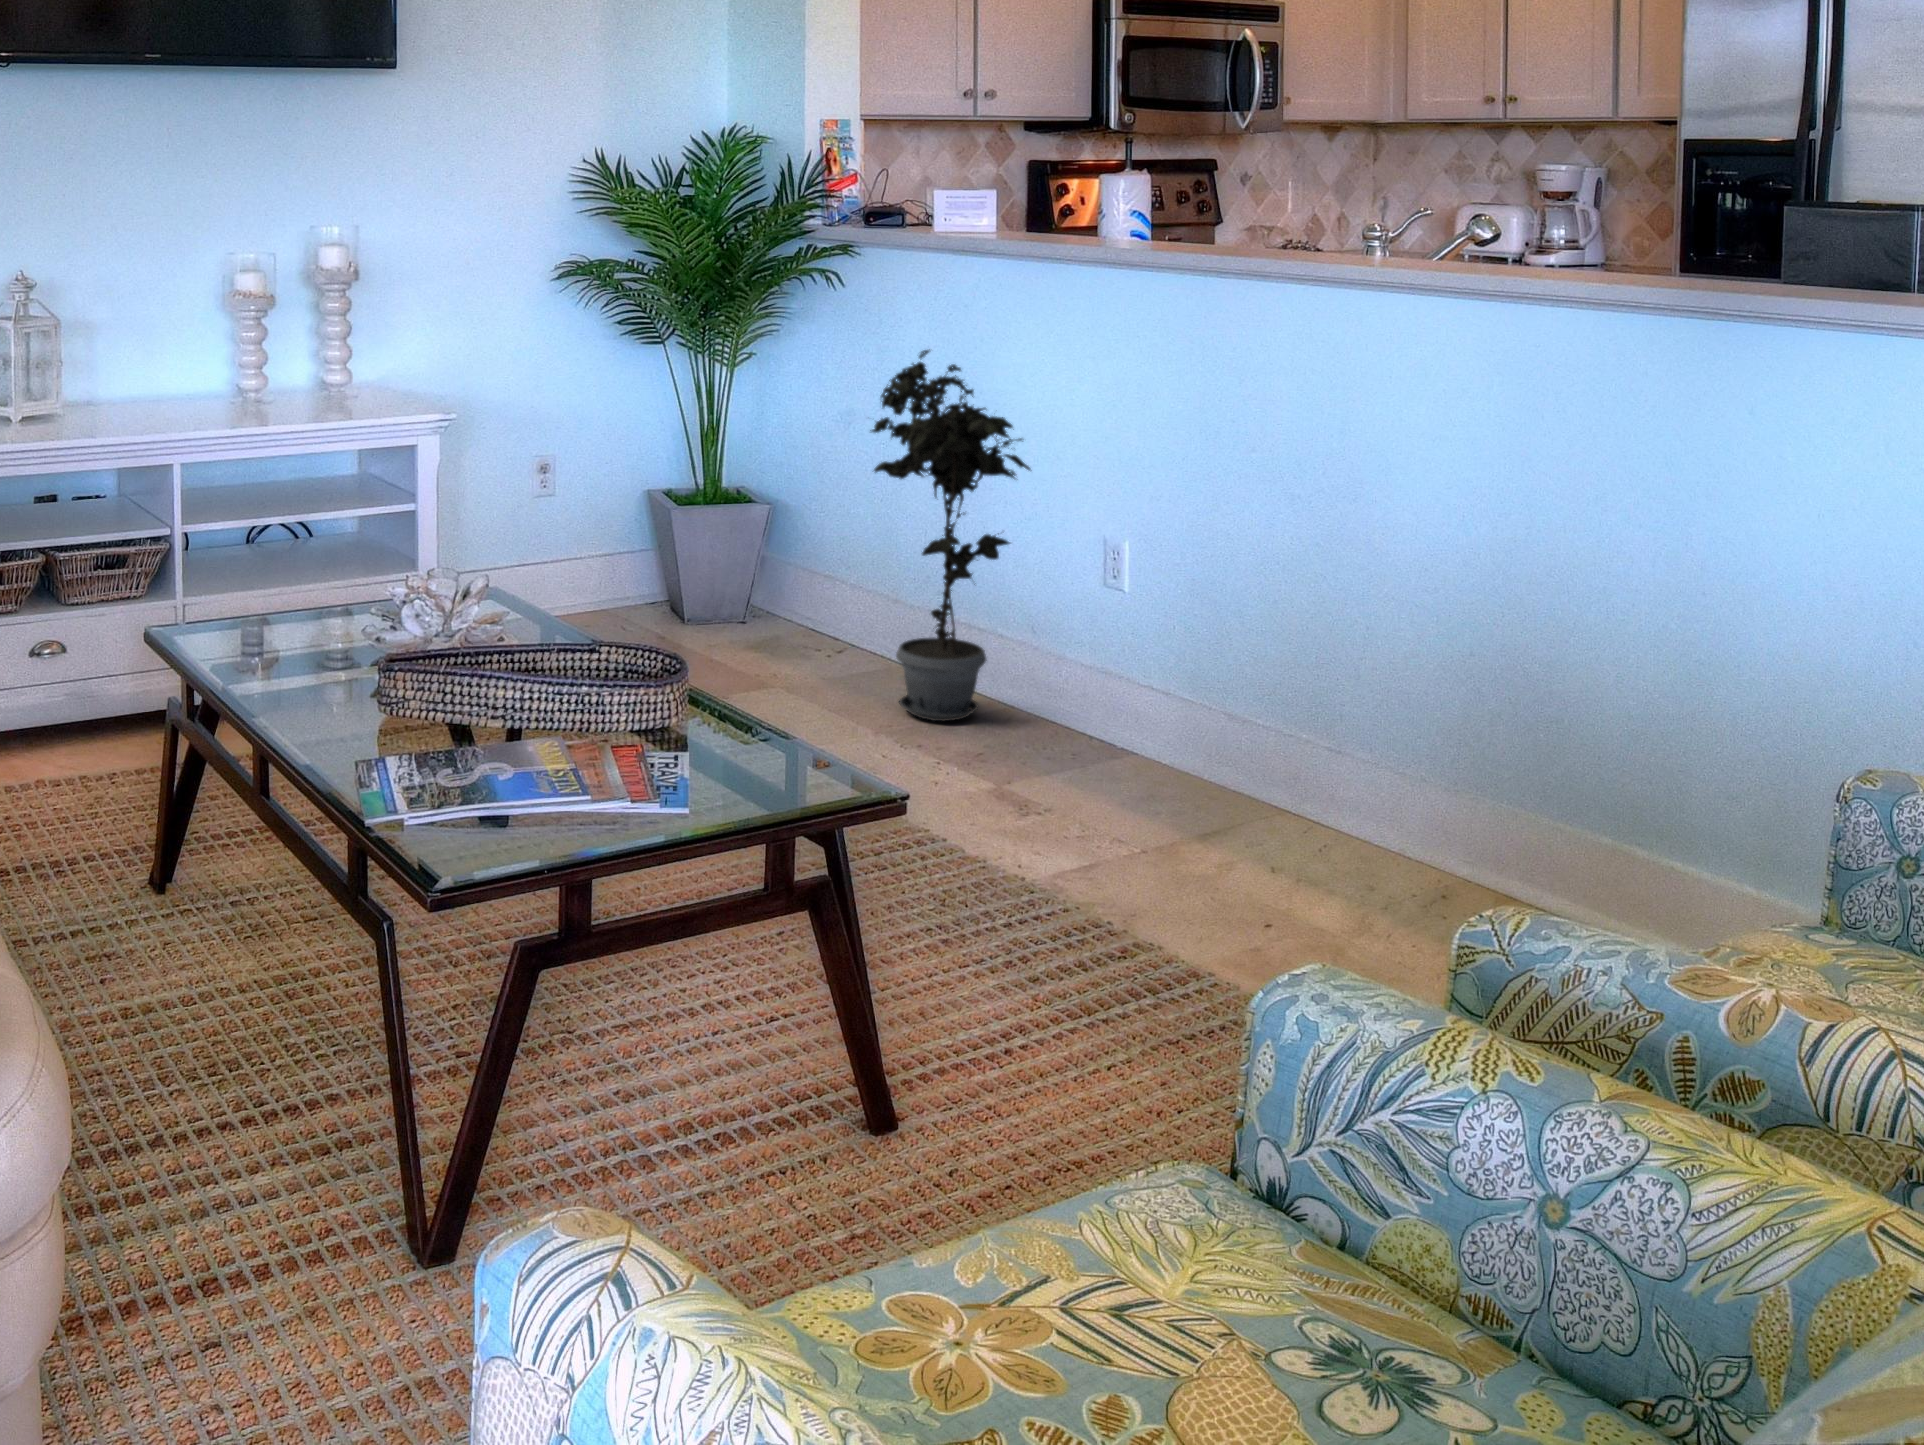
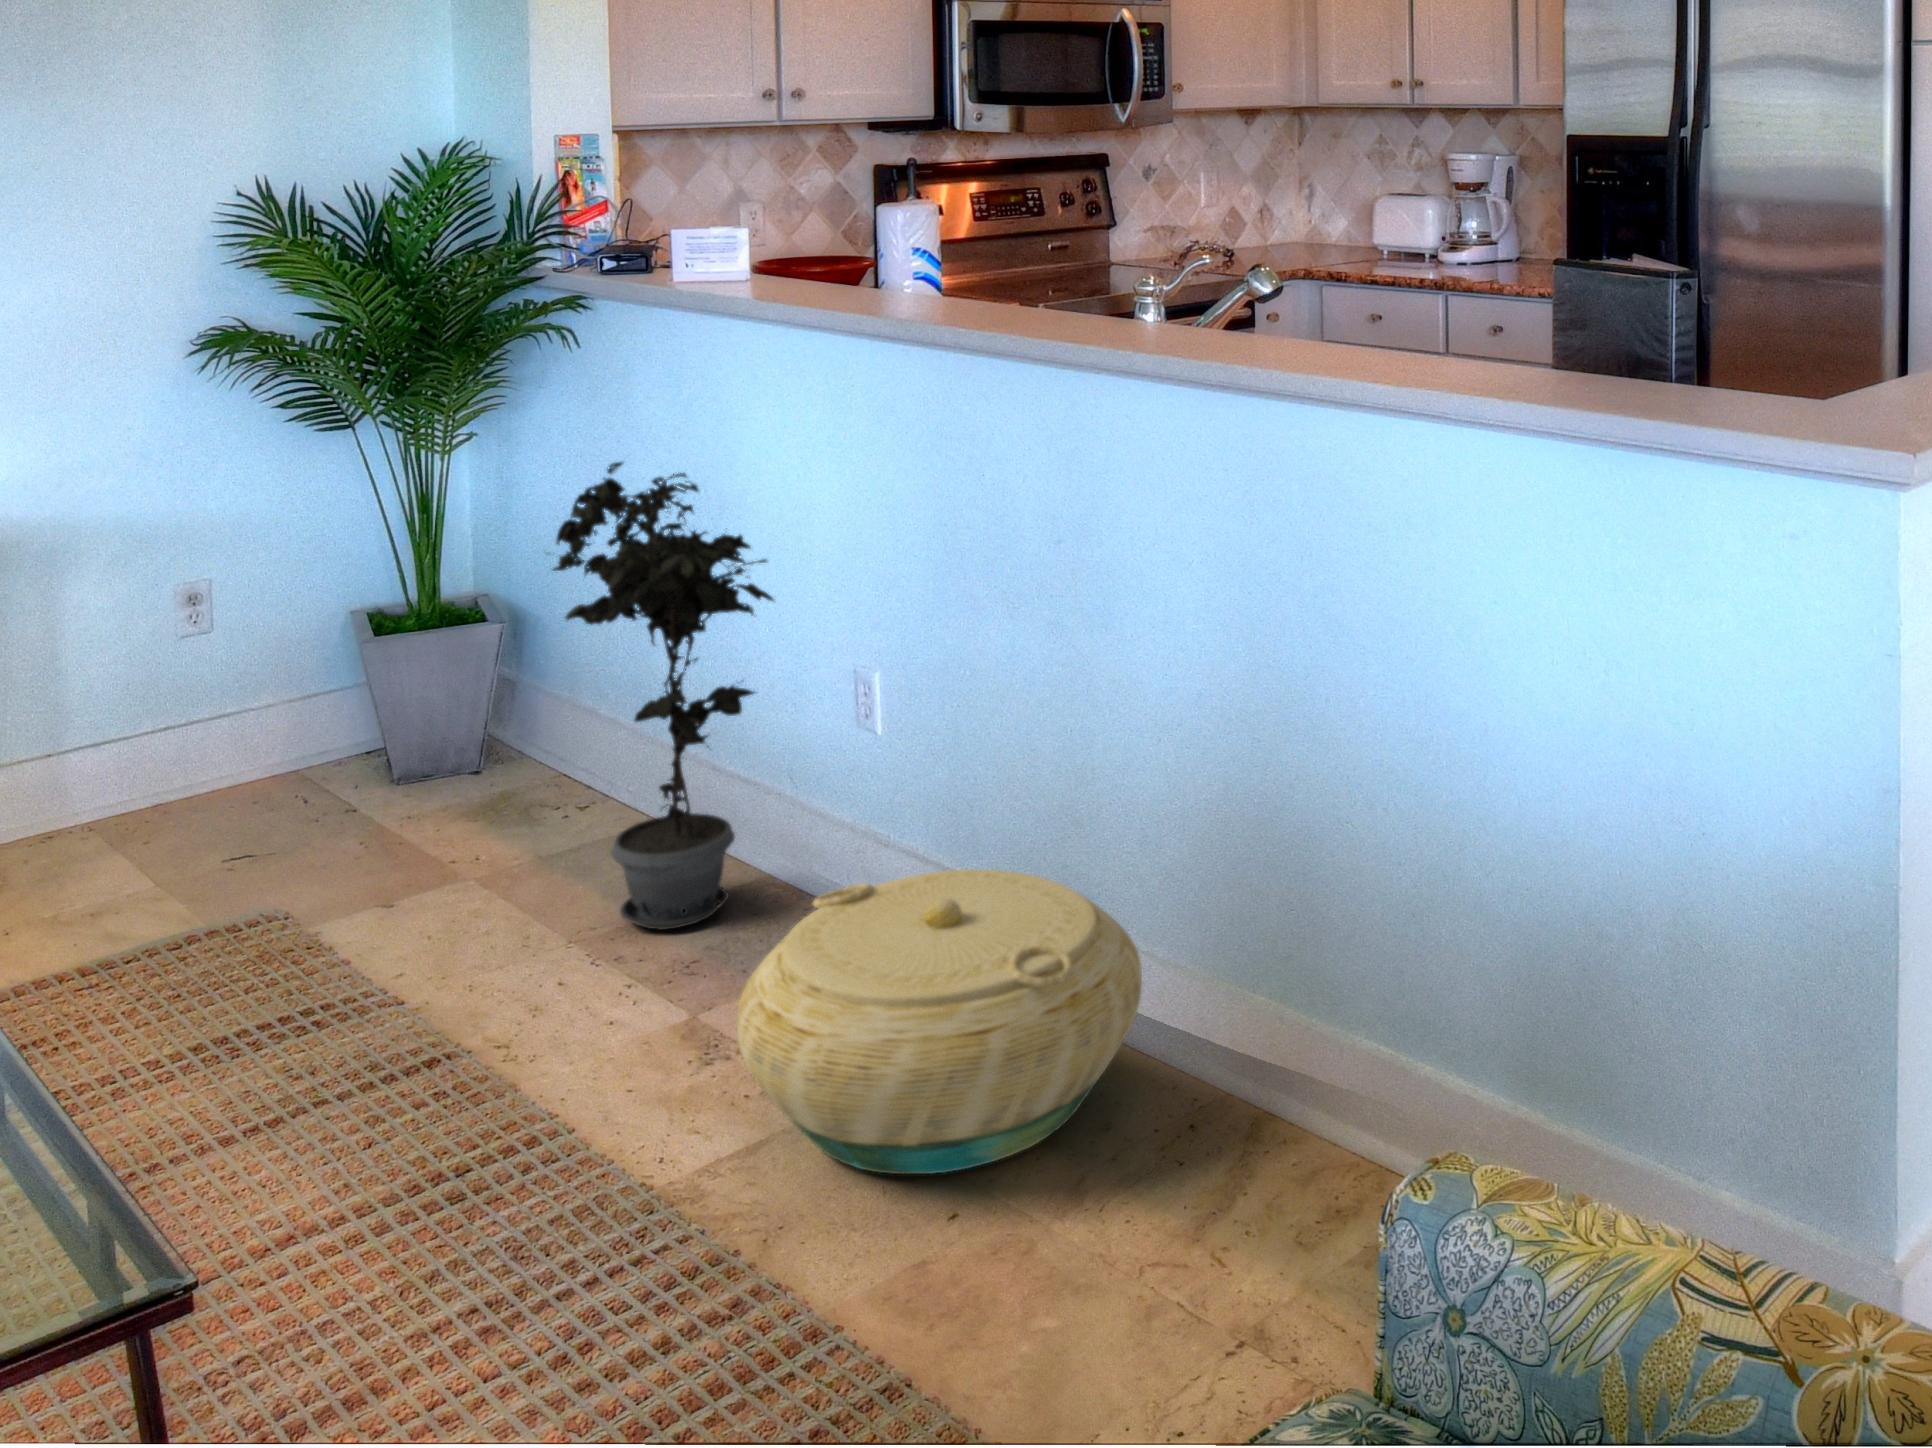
basket: none [1063,674,1388,889] -> present [736,869,1142,1174]

